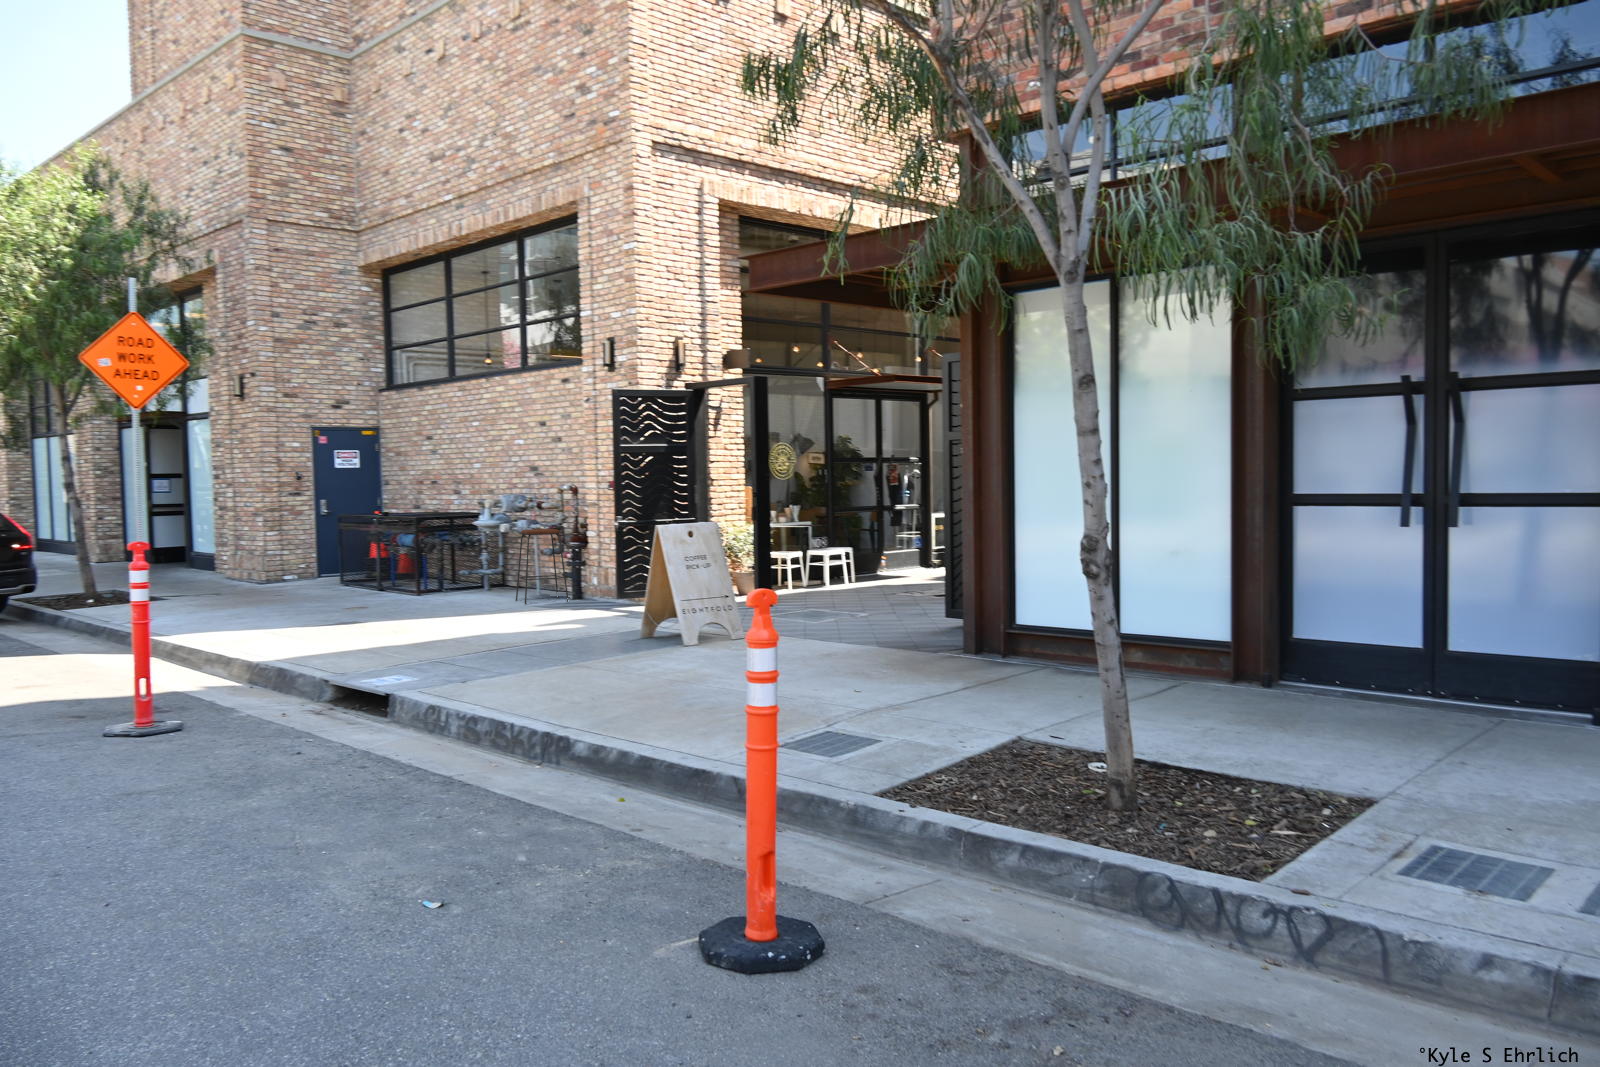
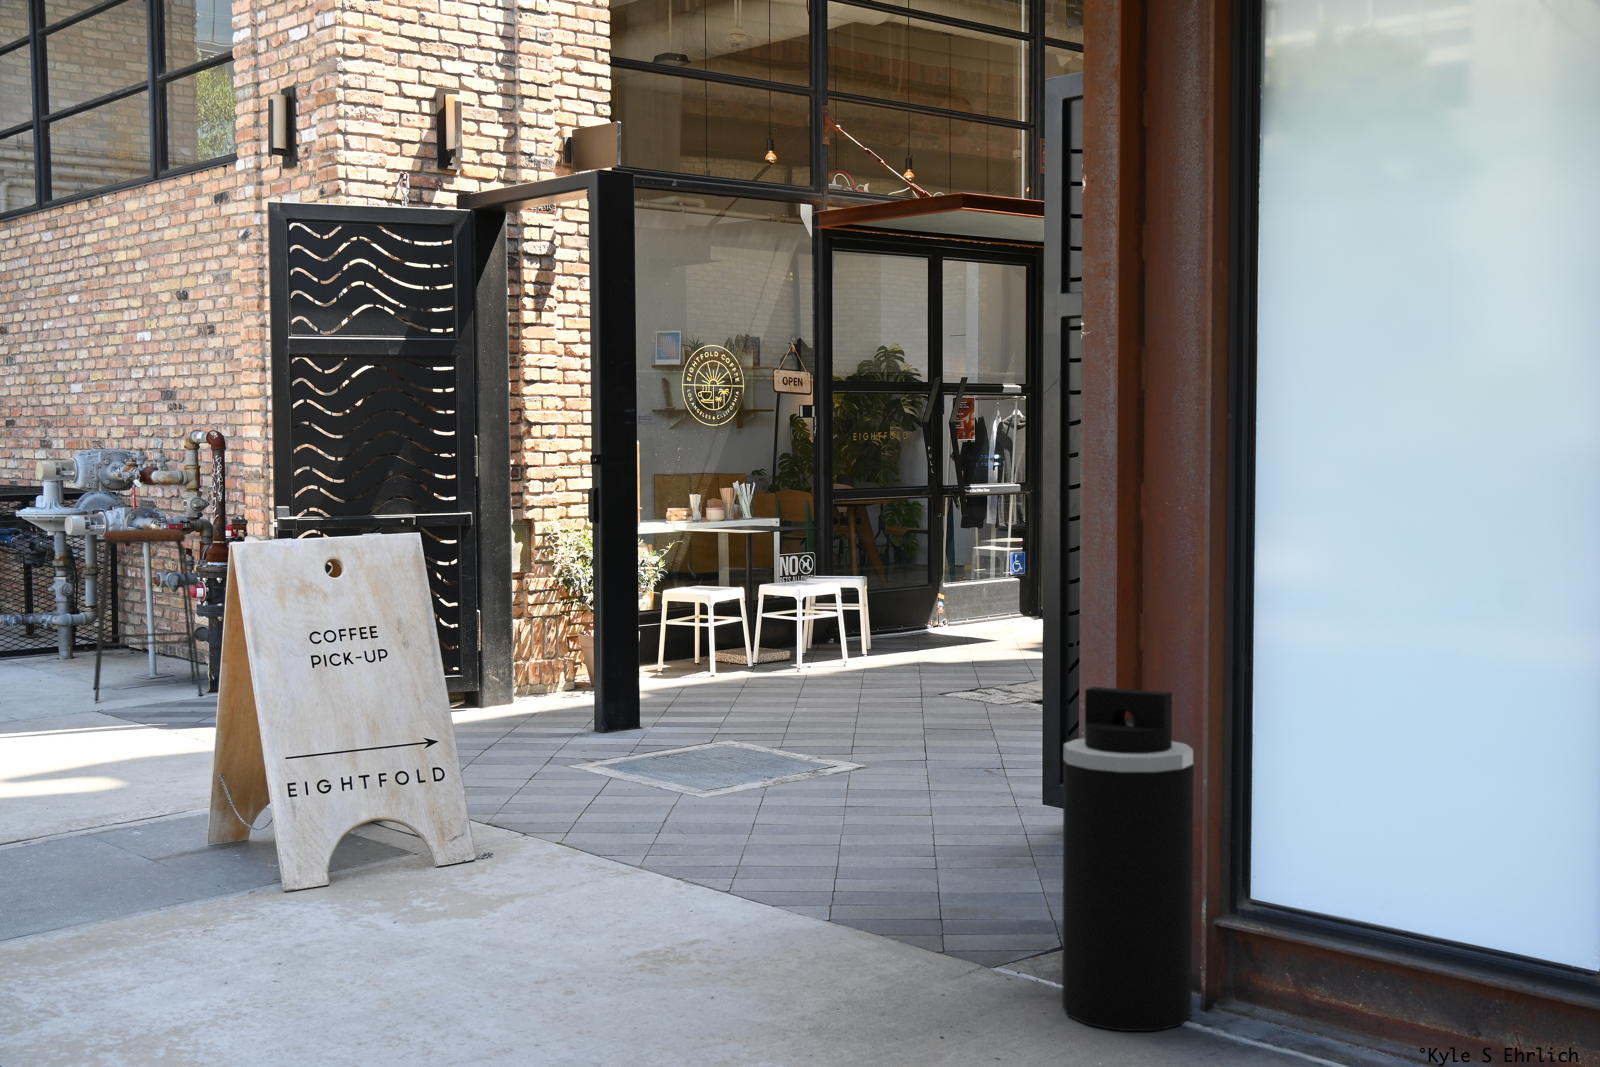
trash can: none [959,560,999,660] -> present [1062,687,1194,1031]

